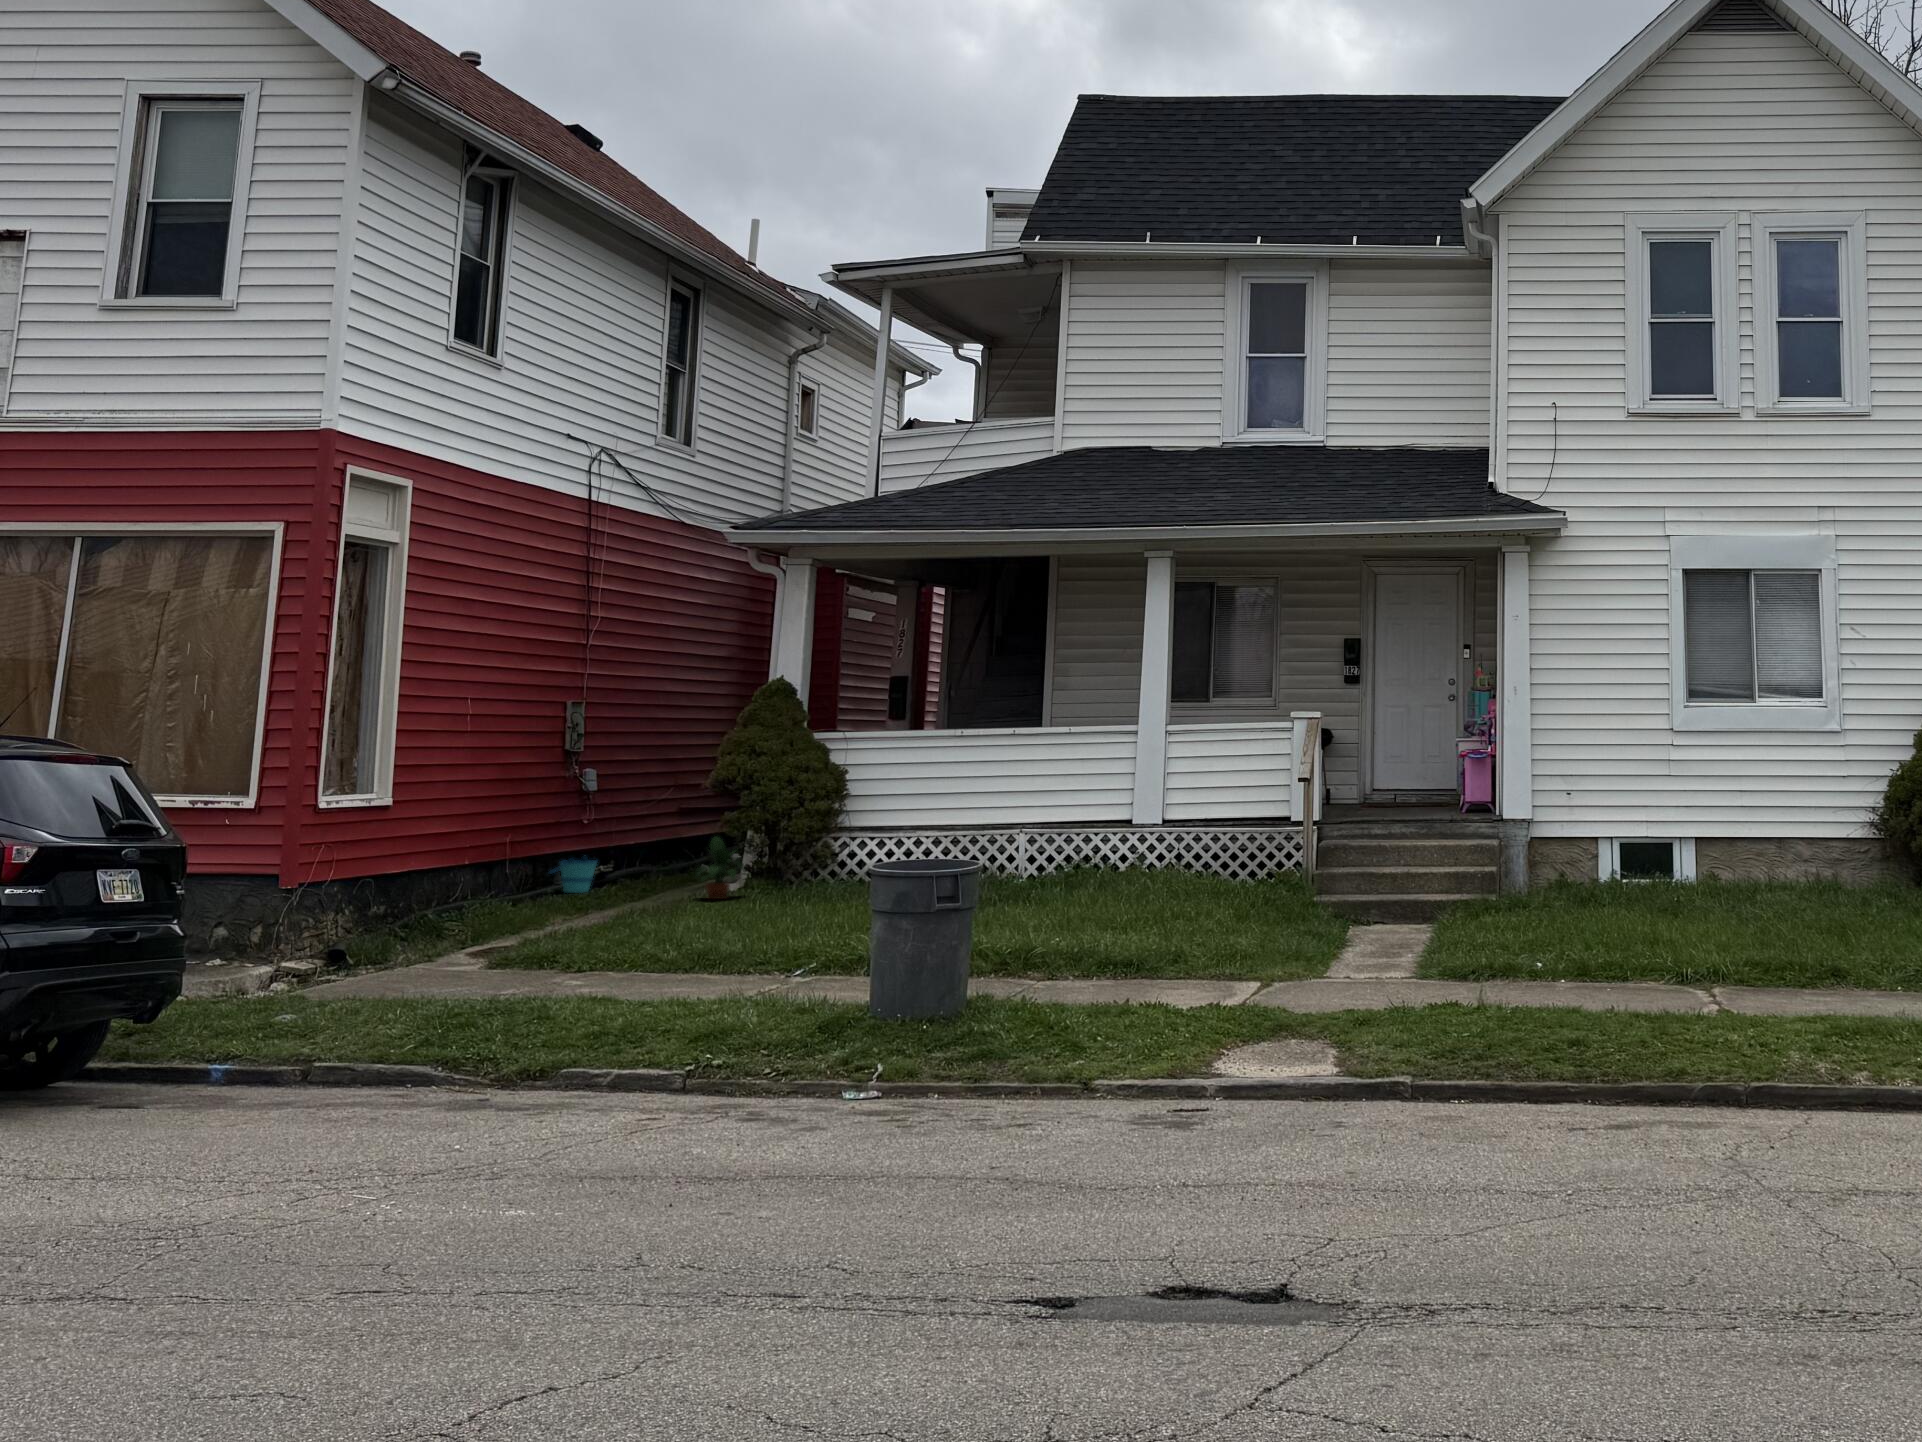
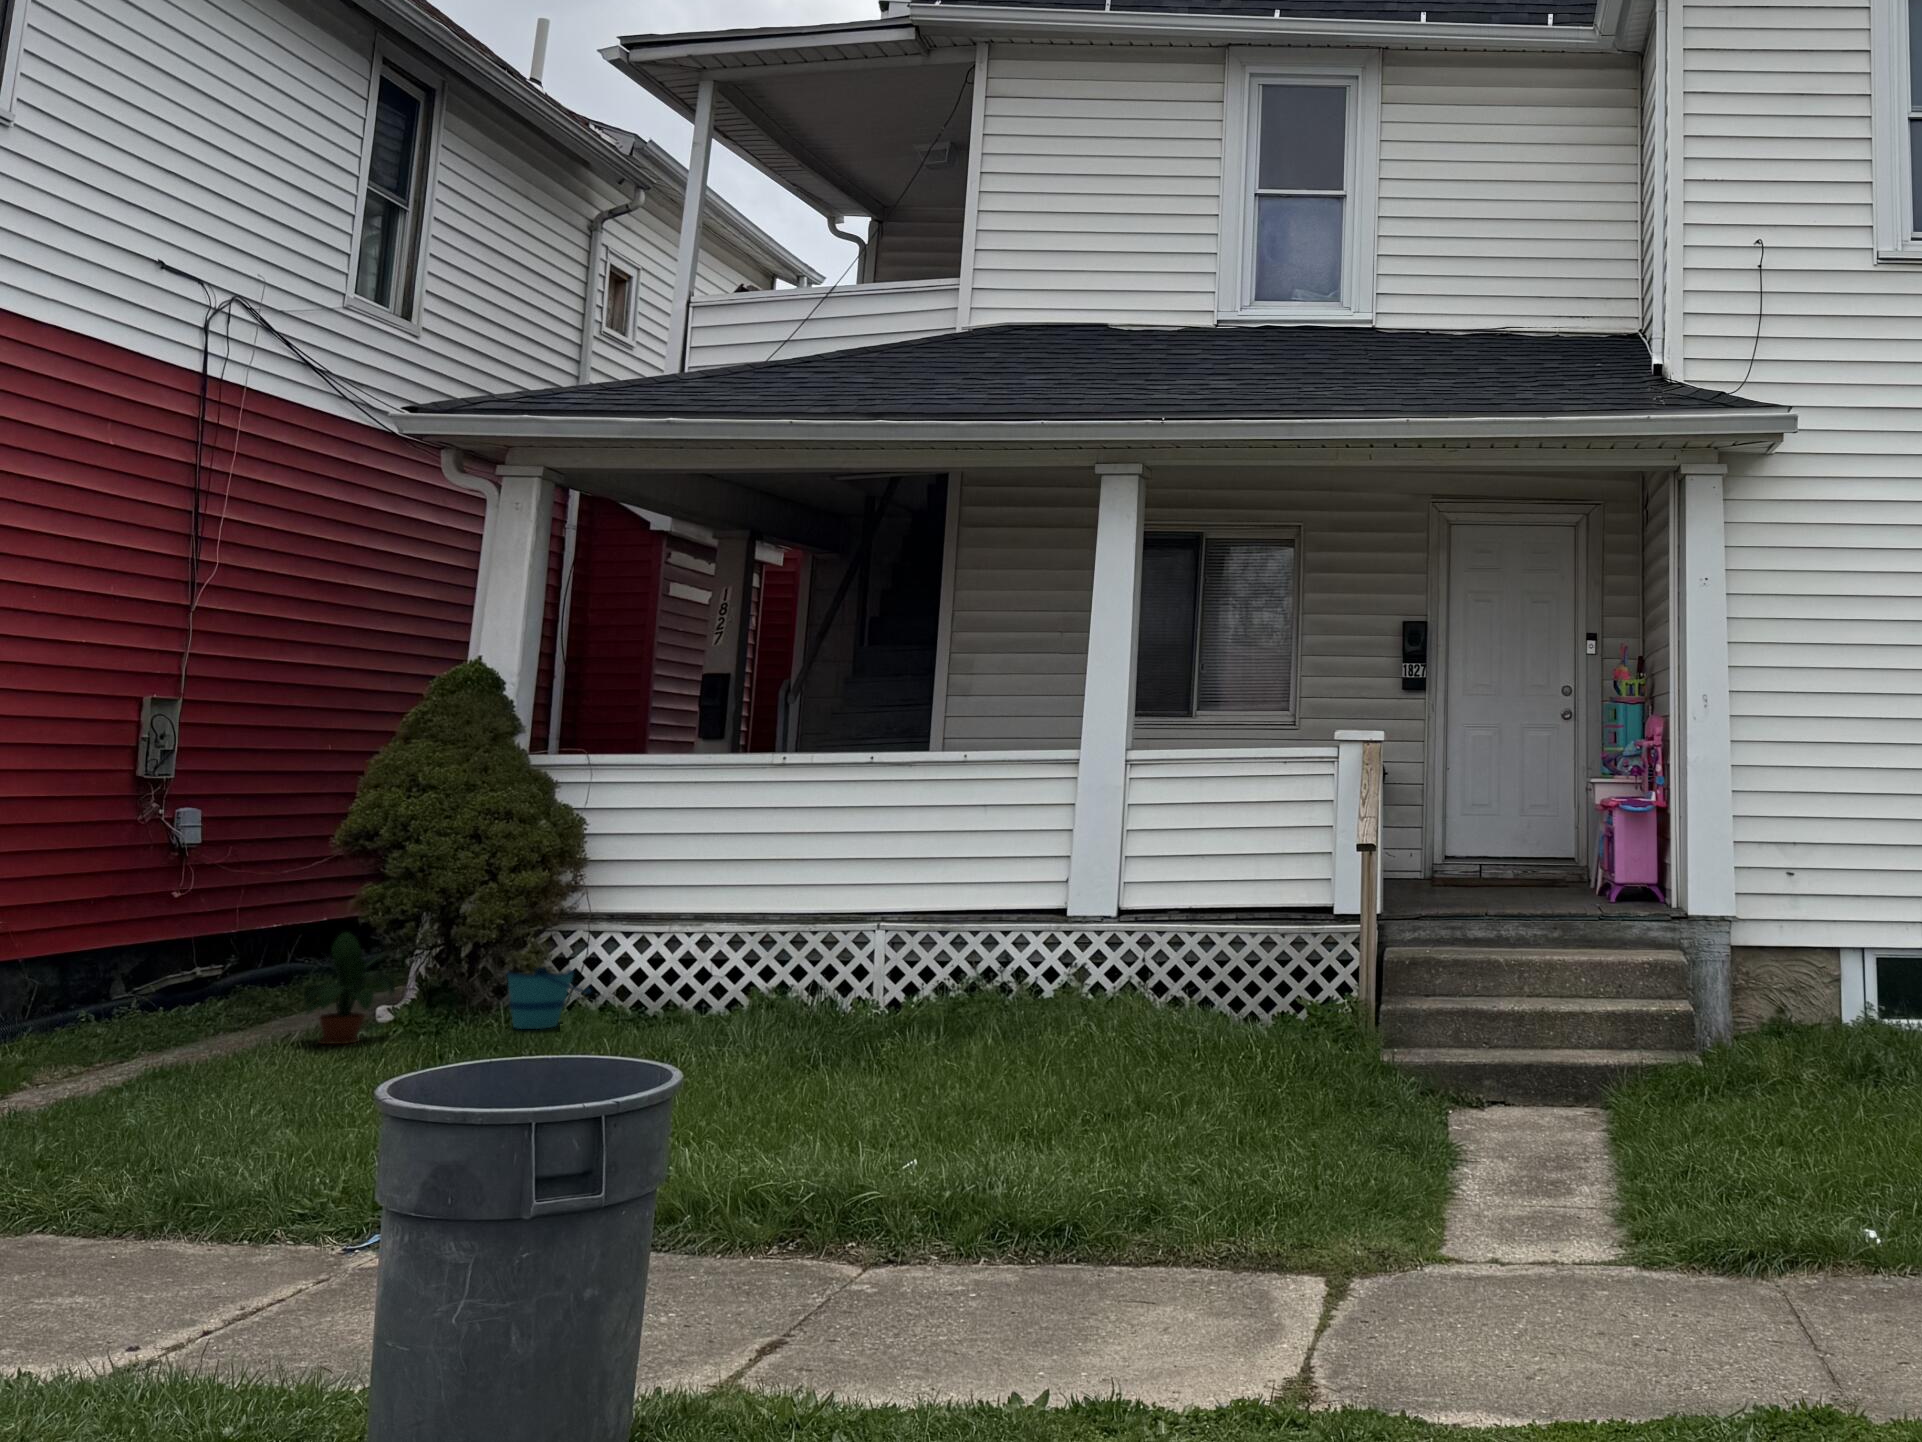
bucket: present [549,856,597,893] -> present [507,967,591,1029]

